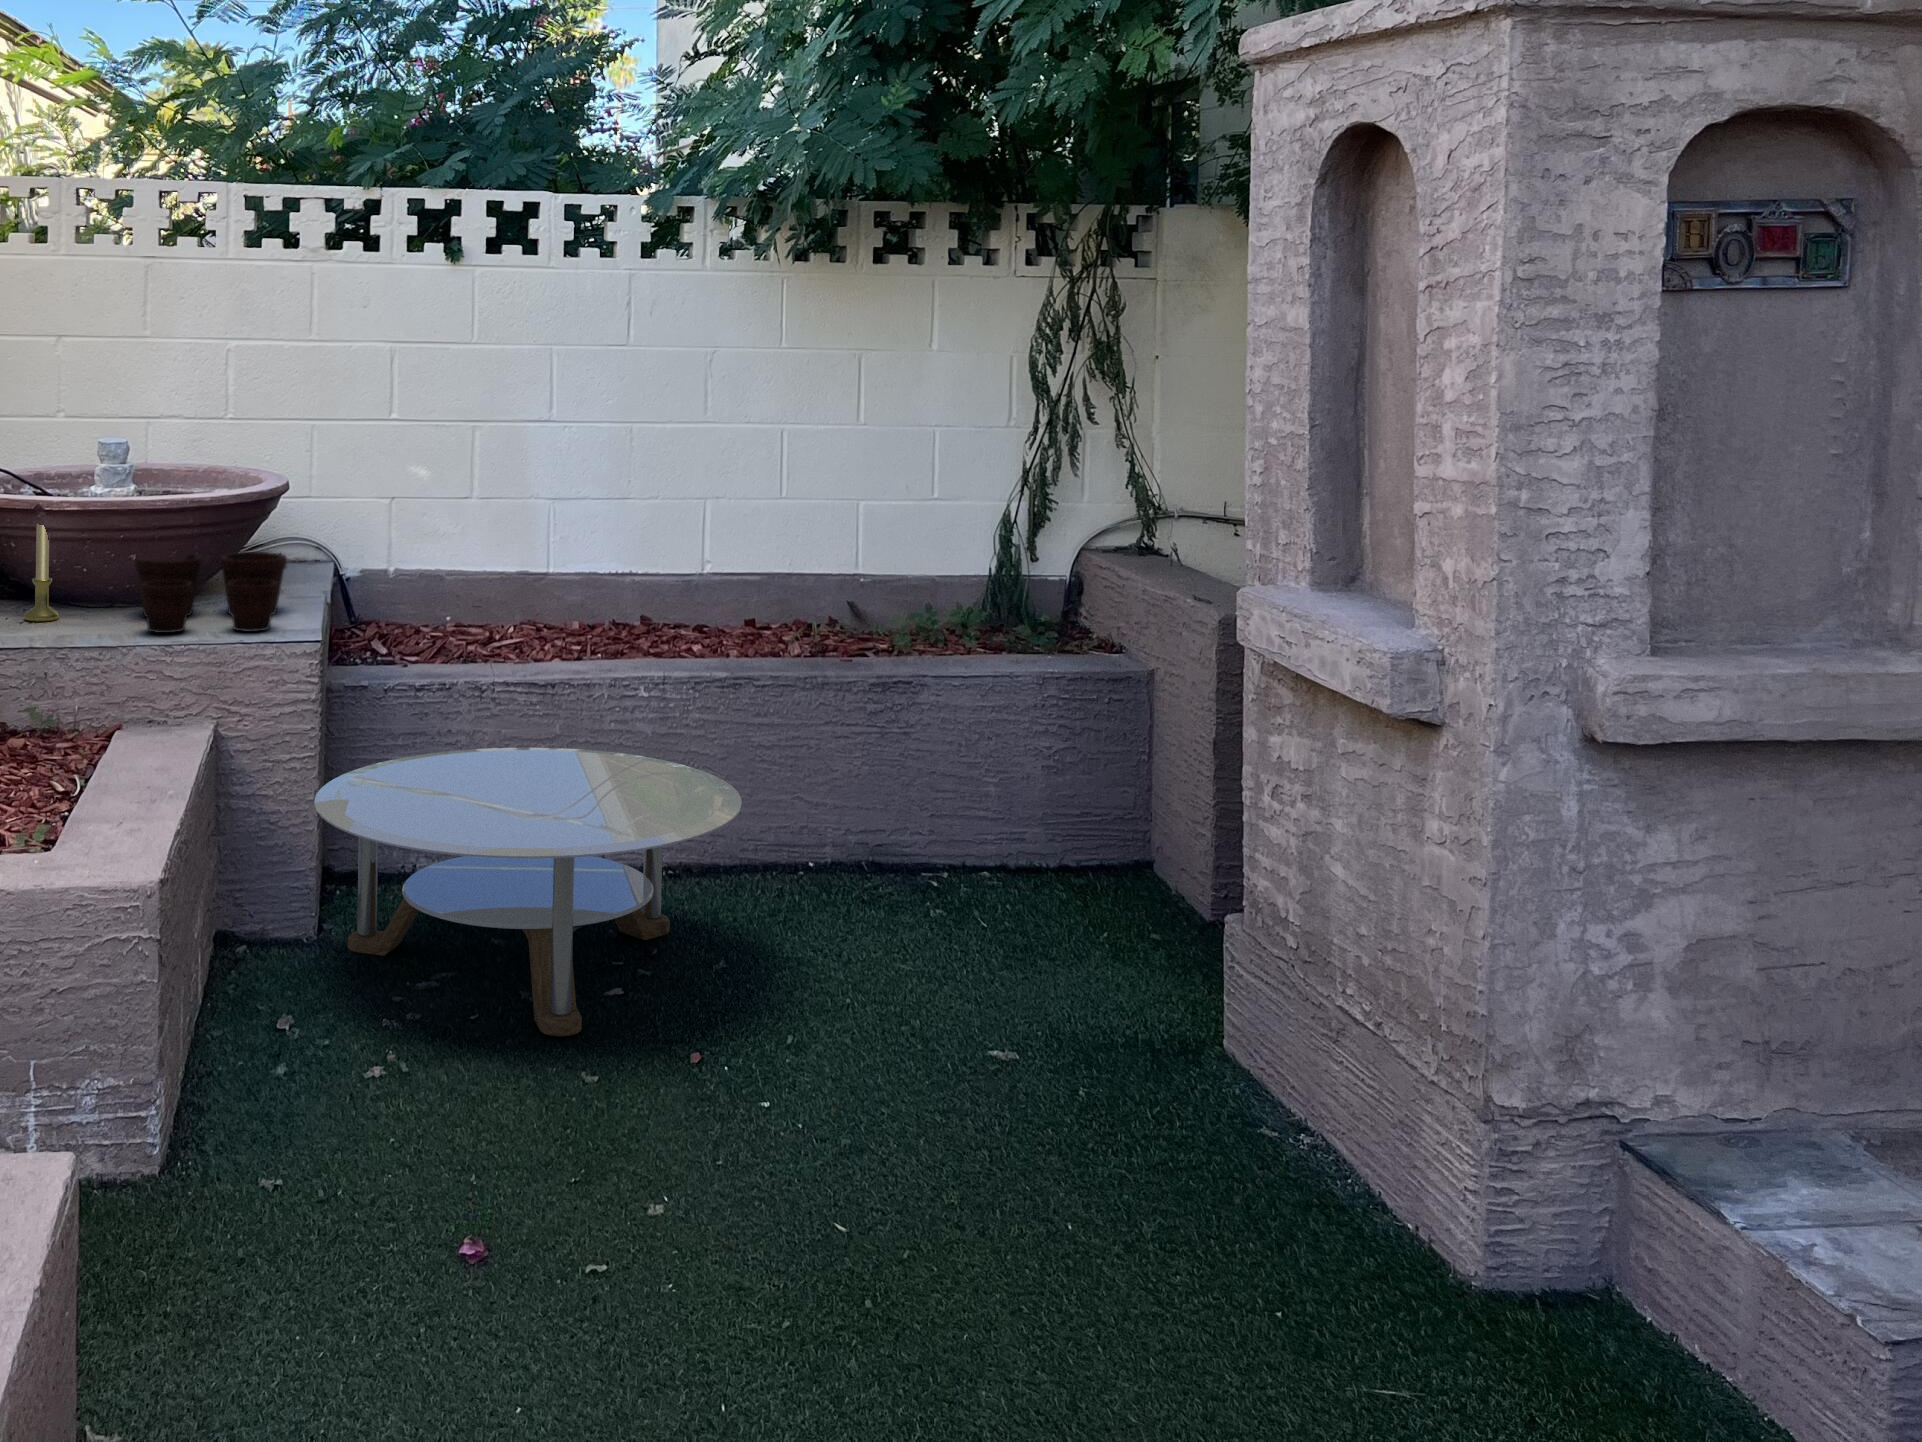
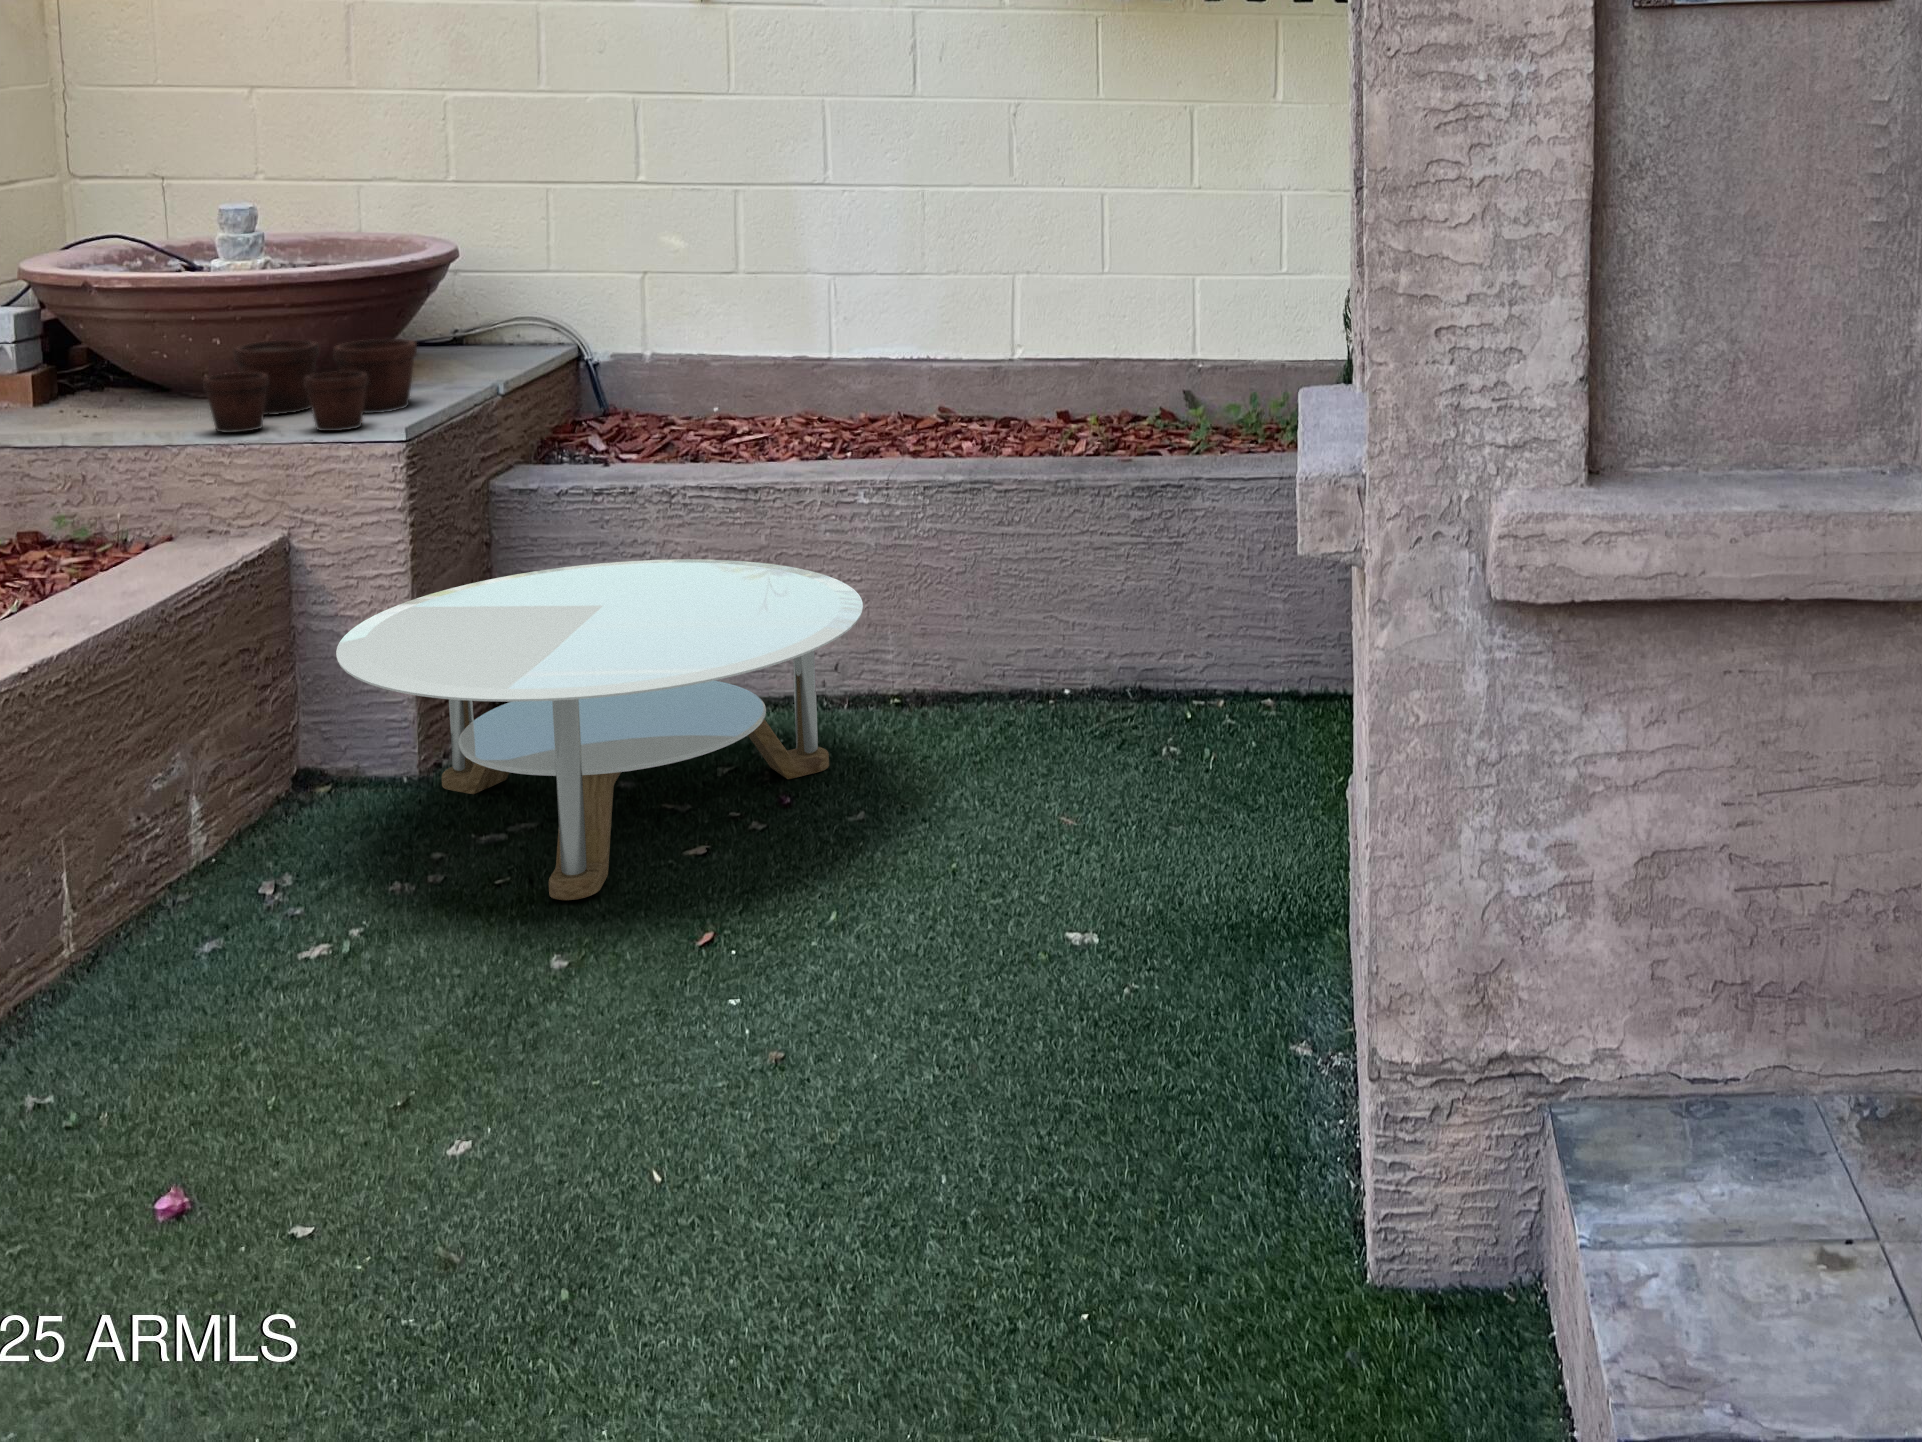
candle holder: present [24,524,59,621] -> none [111,304,156,418]

